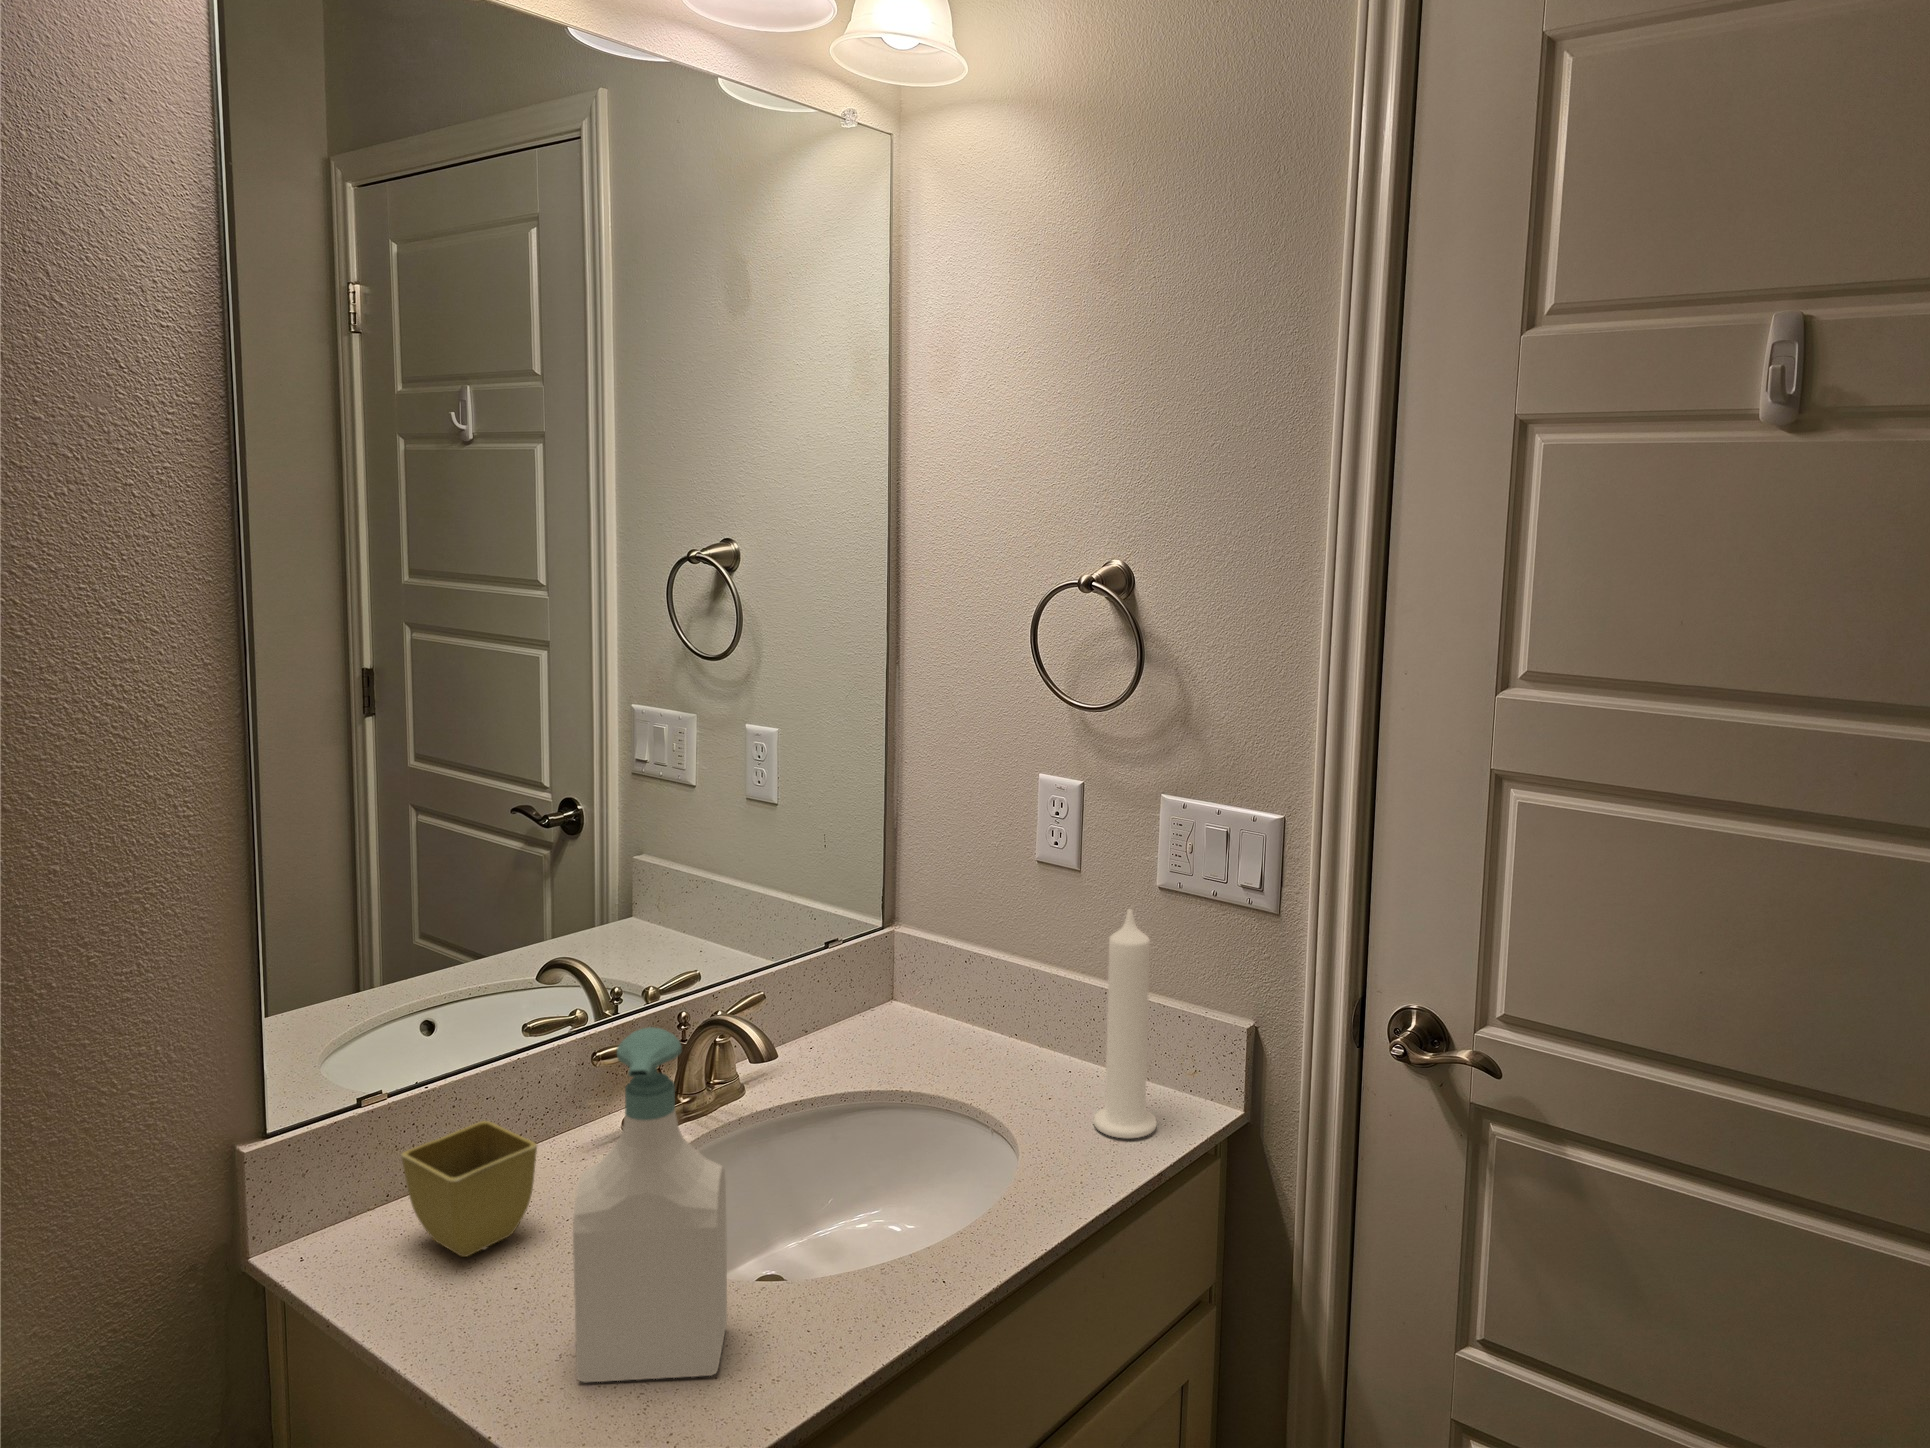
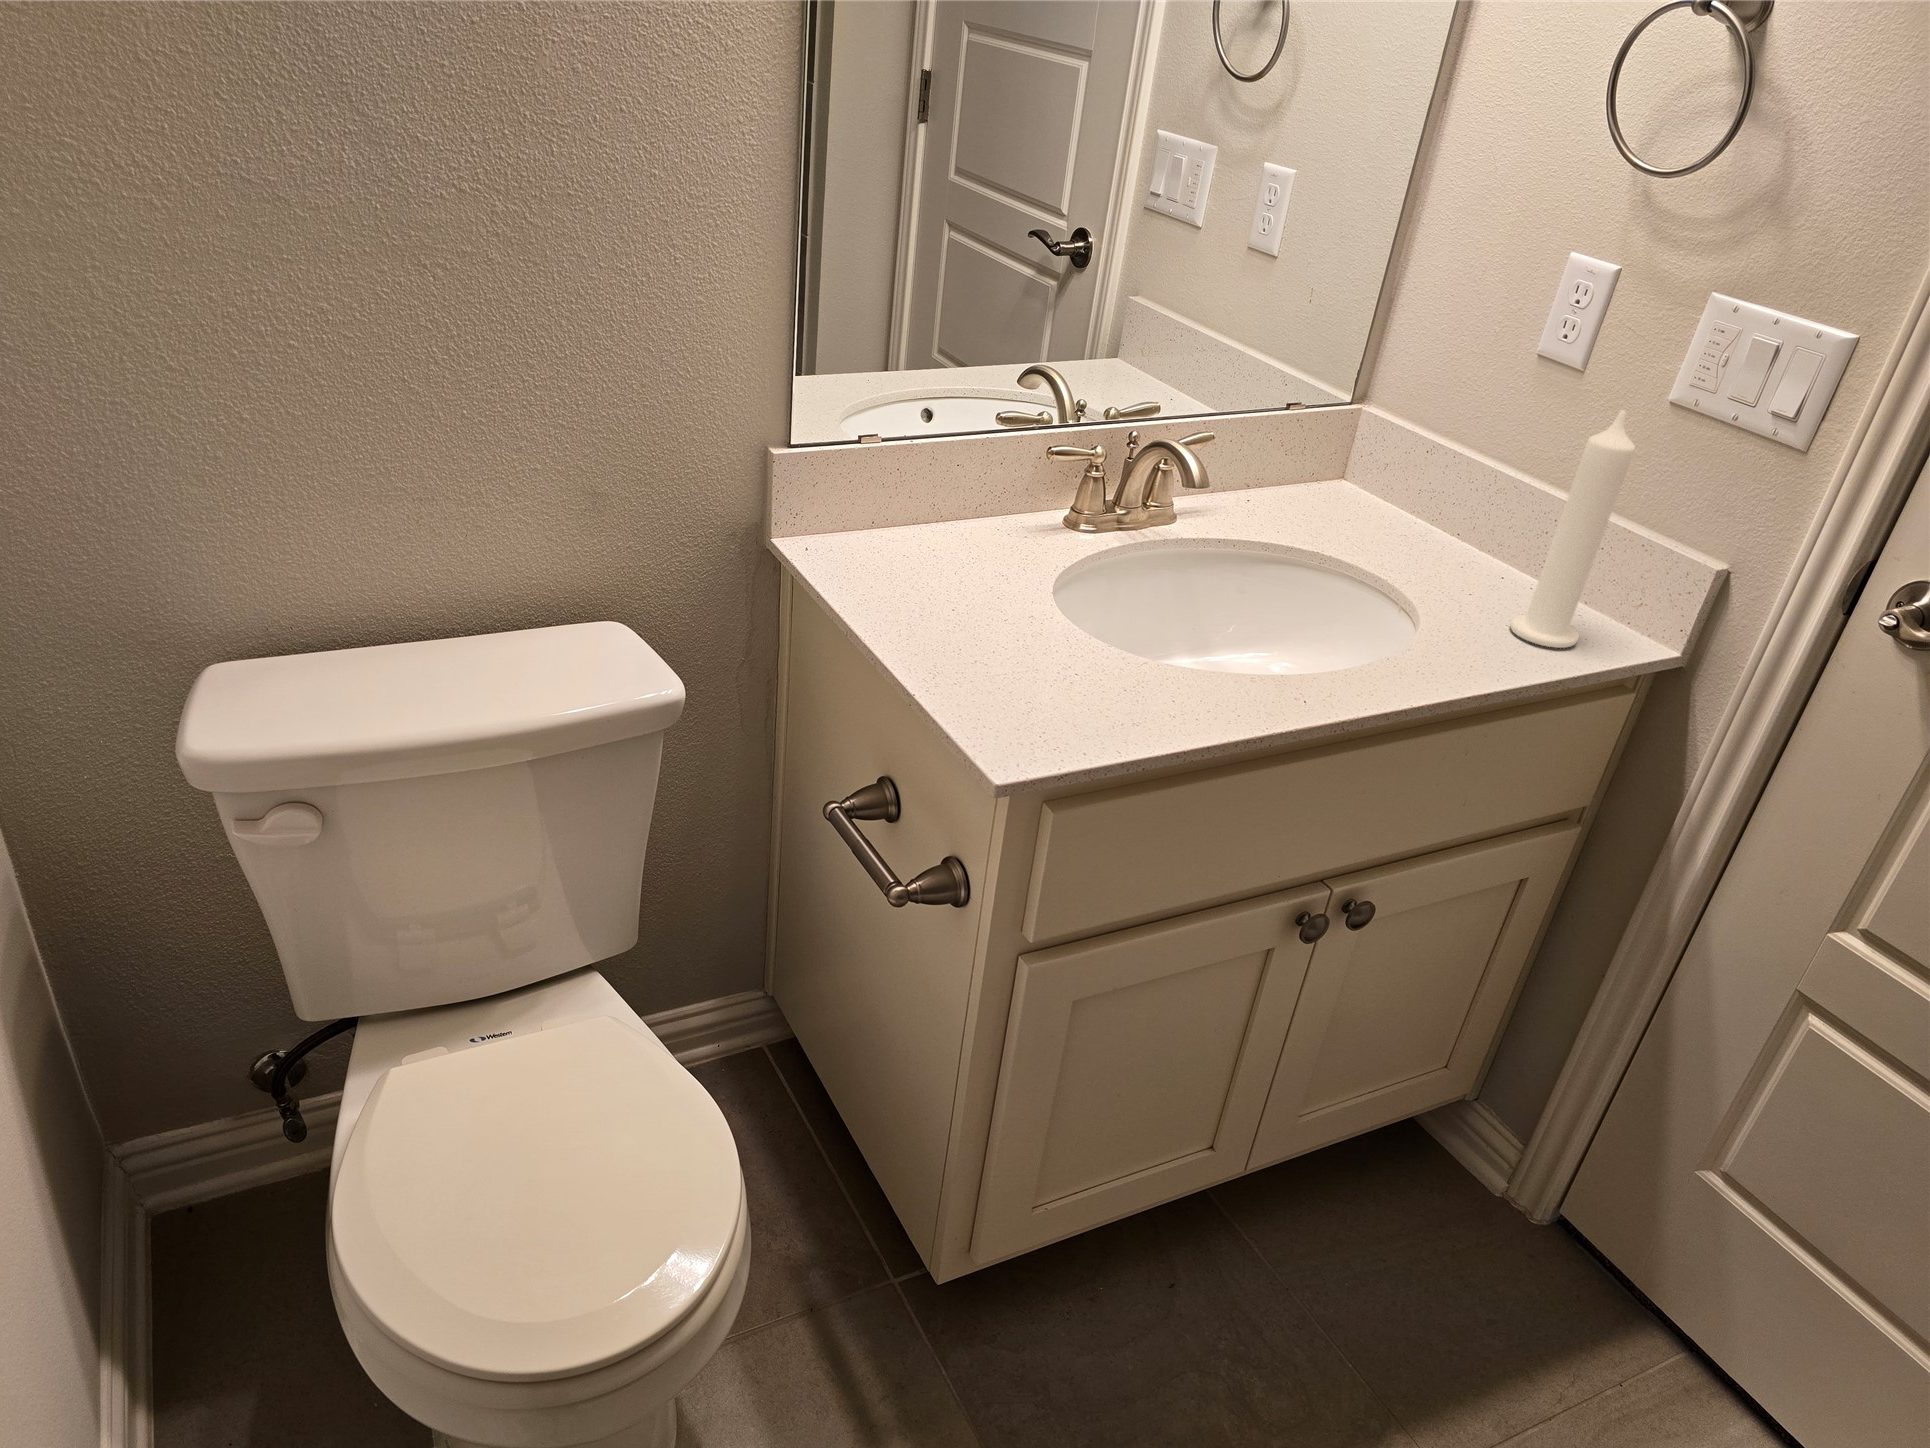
soap bottle: present [573,1027,728,1383] -> none [992,399,1140,708]
flower pot: present [401,1121,537,1257] -> none [885,476,991,579]

